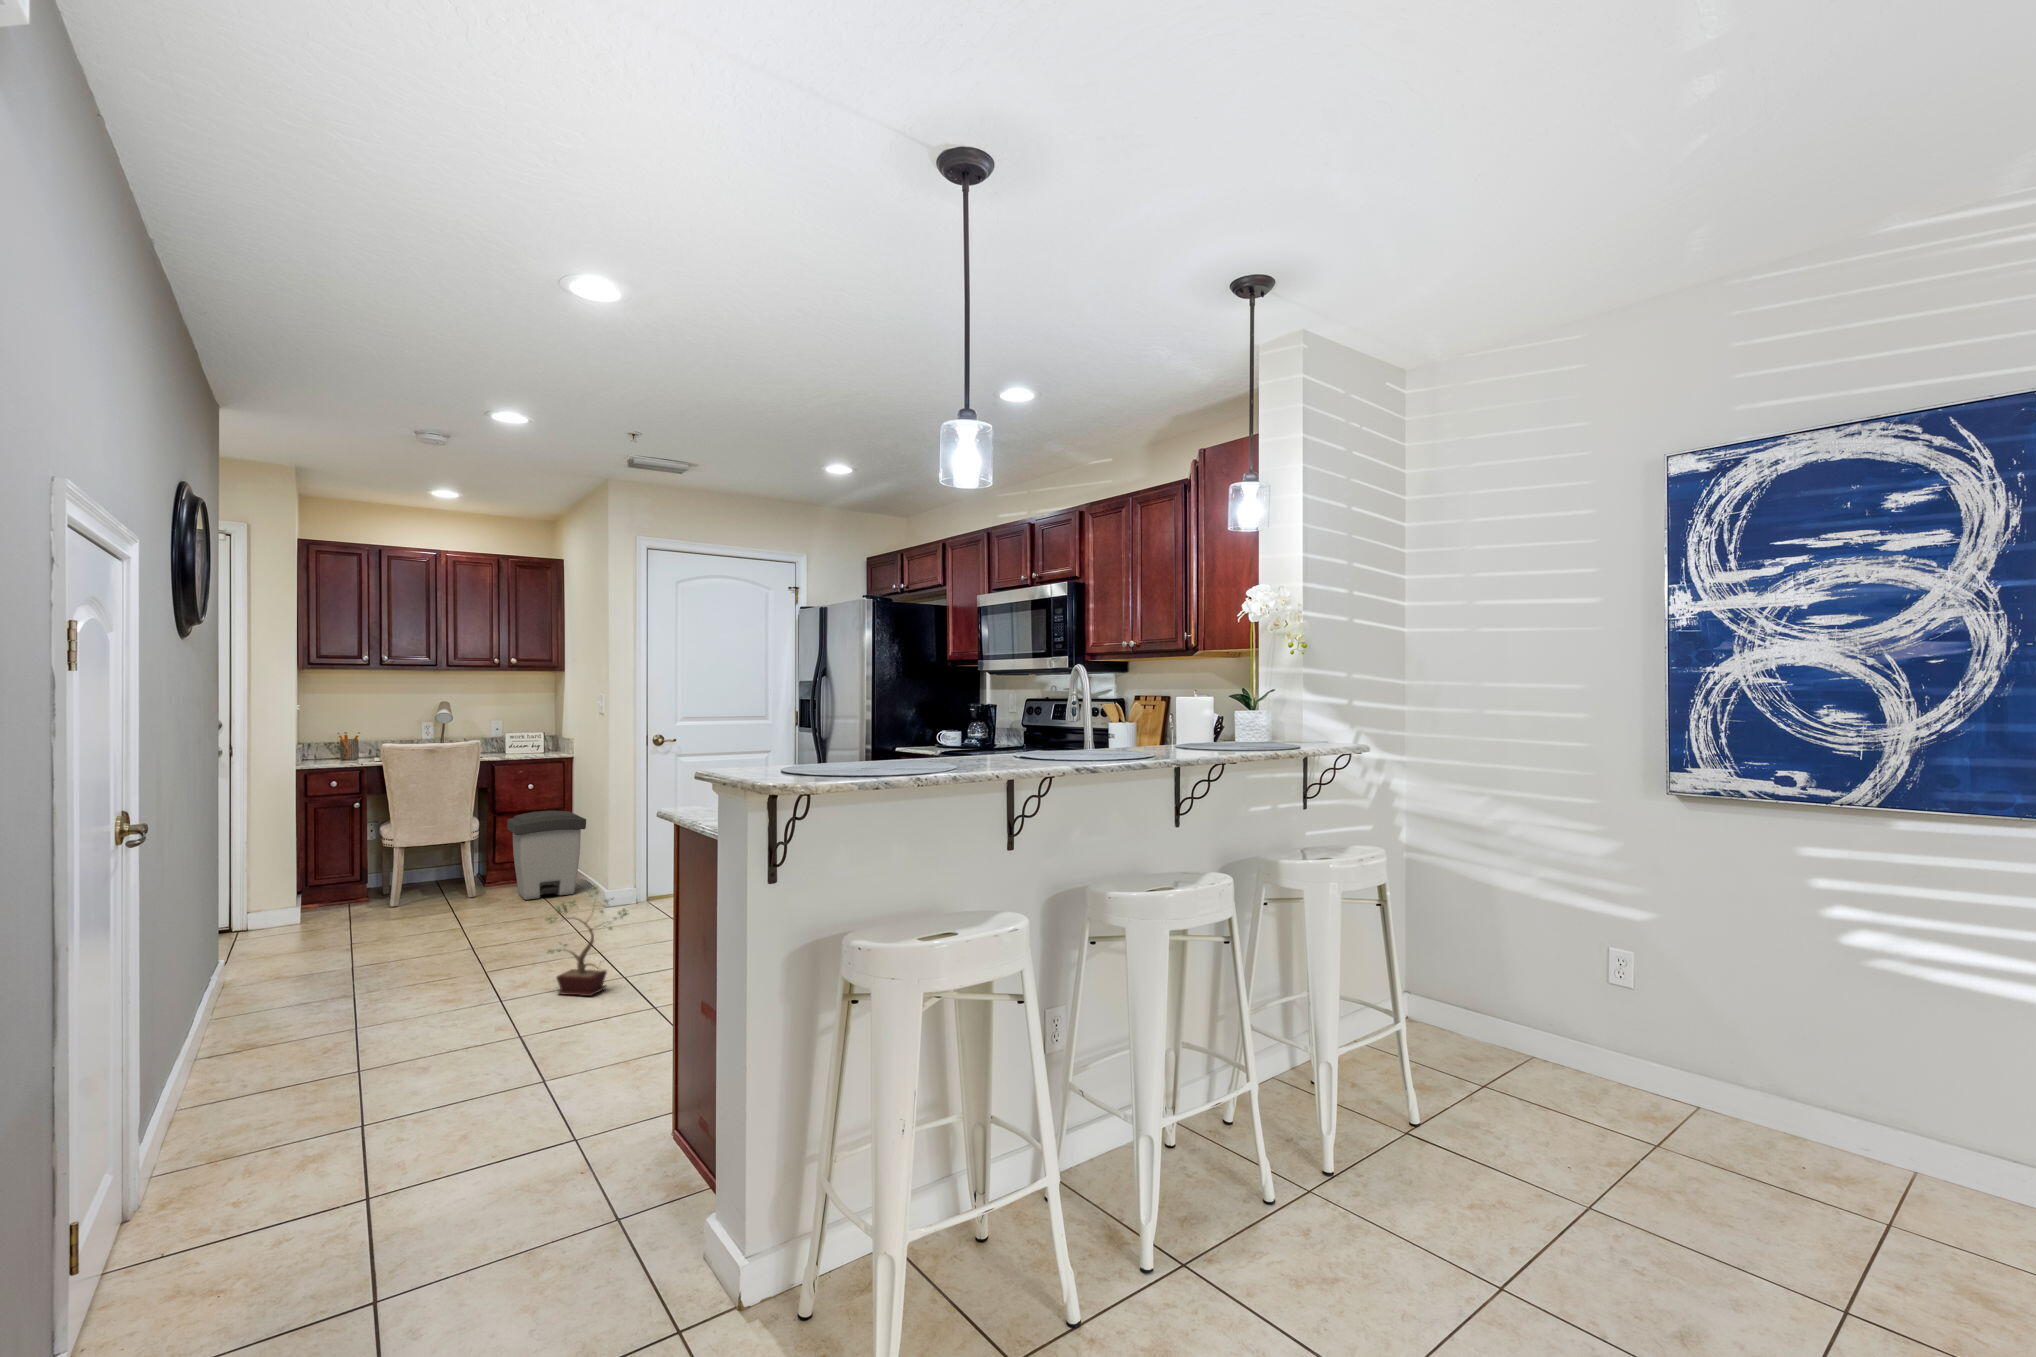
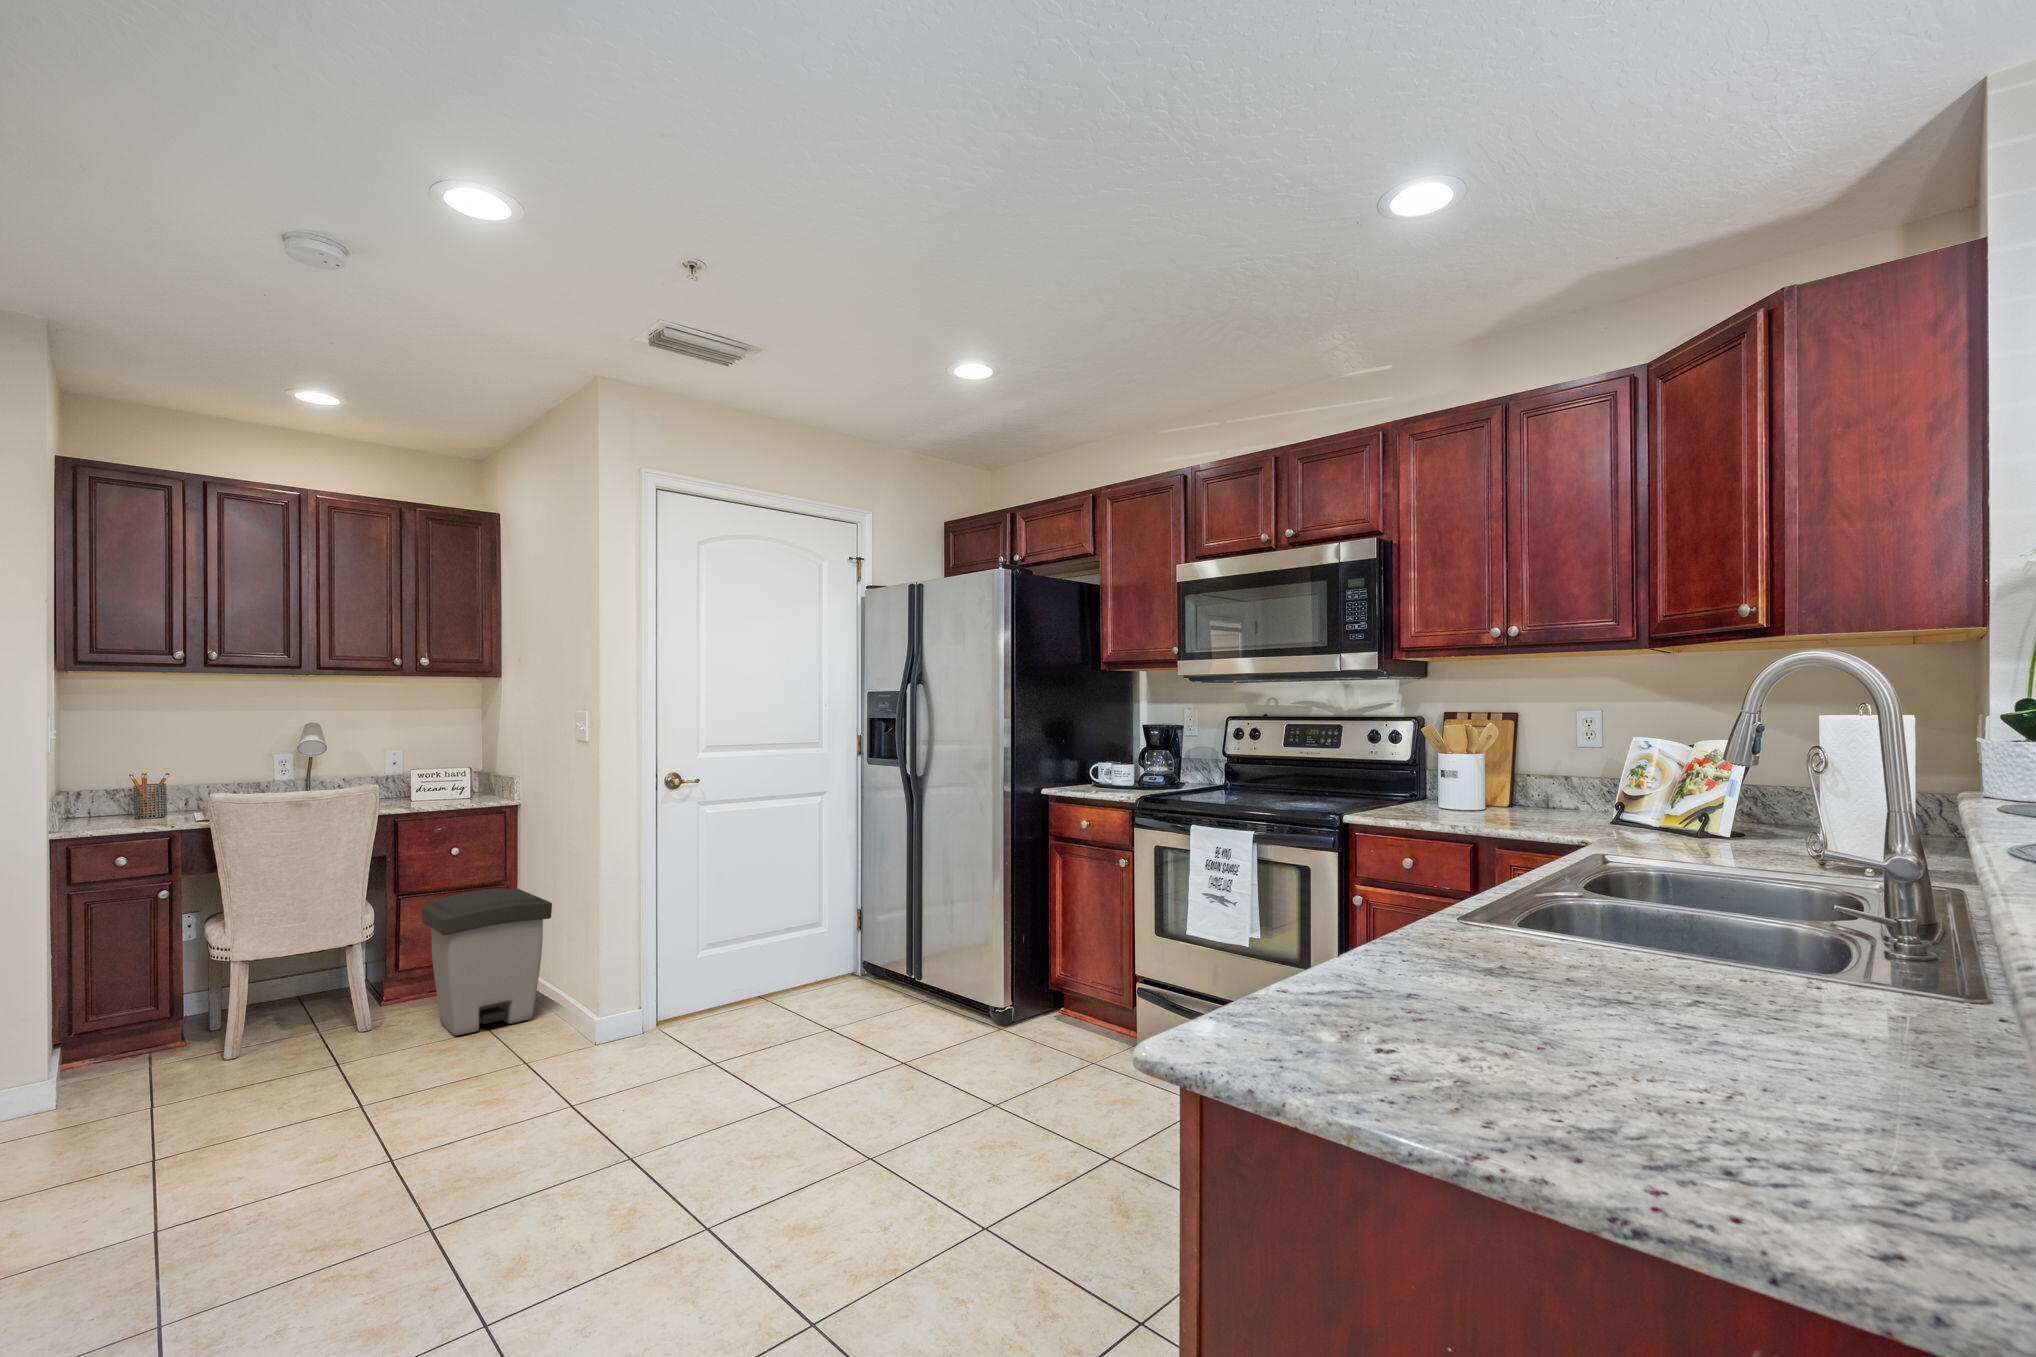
potted plant: present [546,885,628,996] -> none [565,1068,743,1291]

